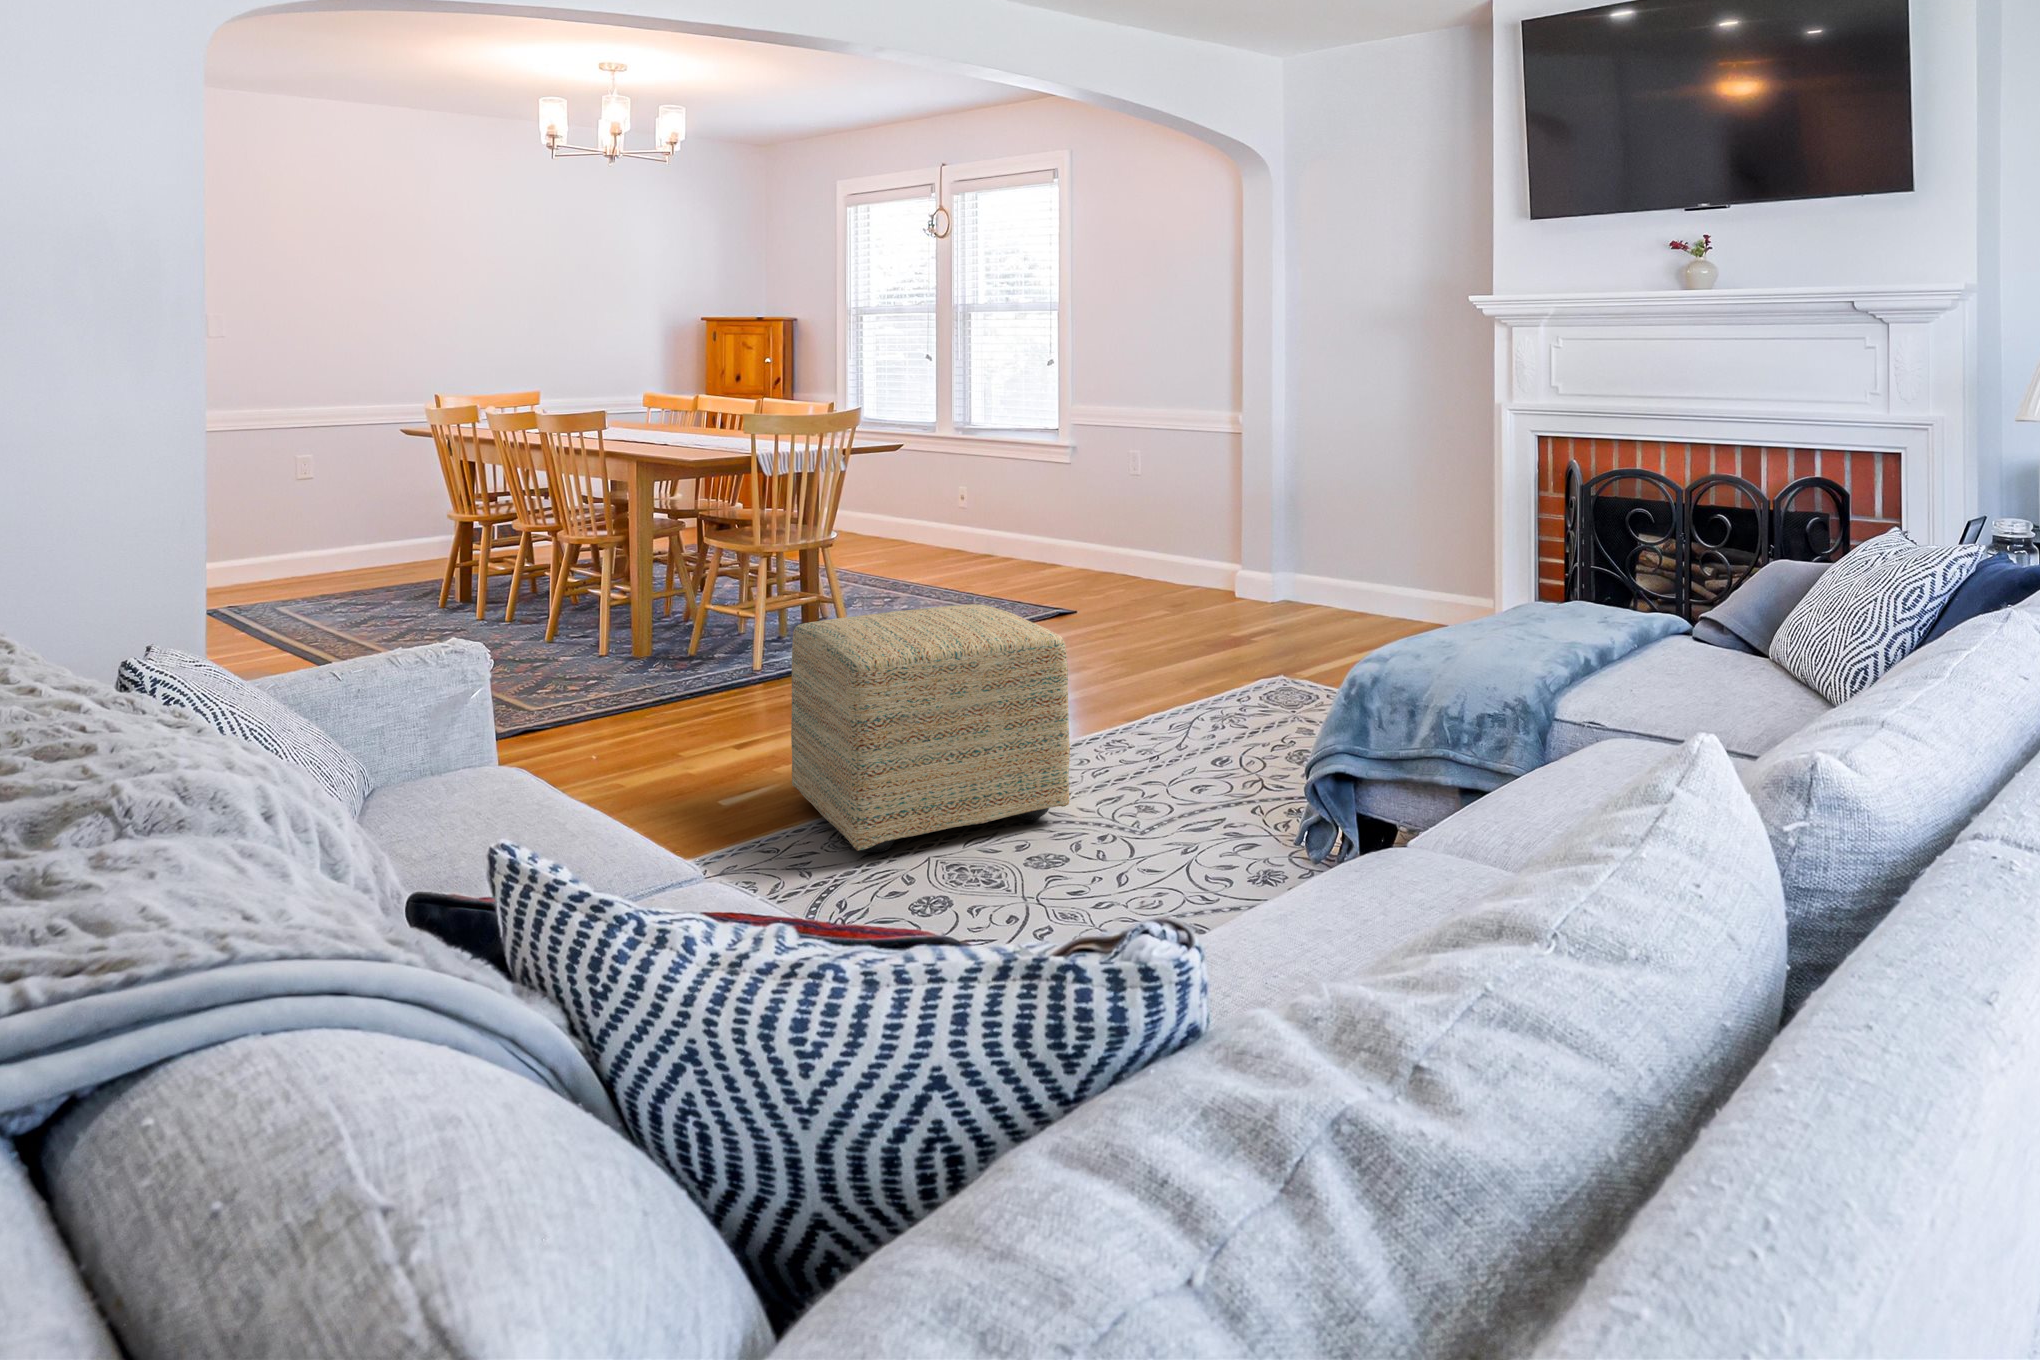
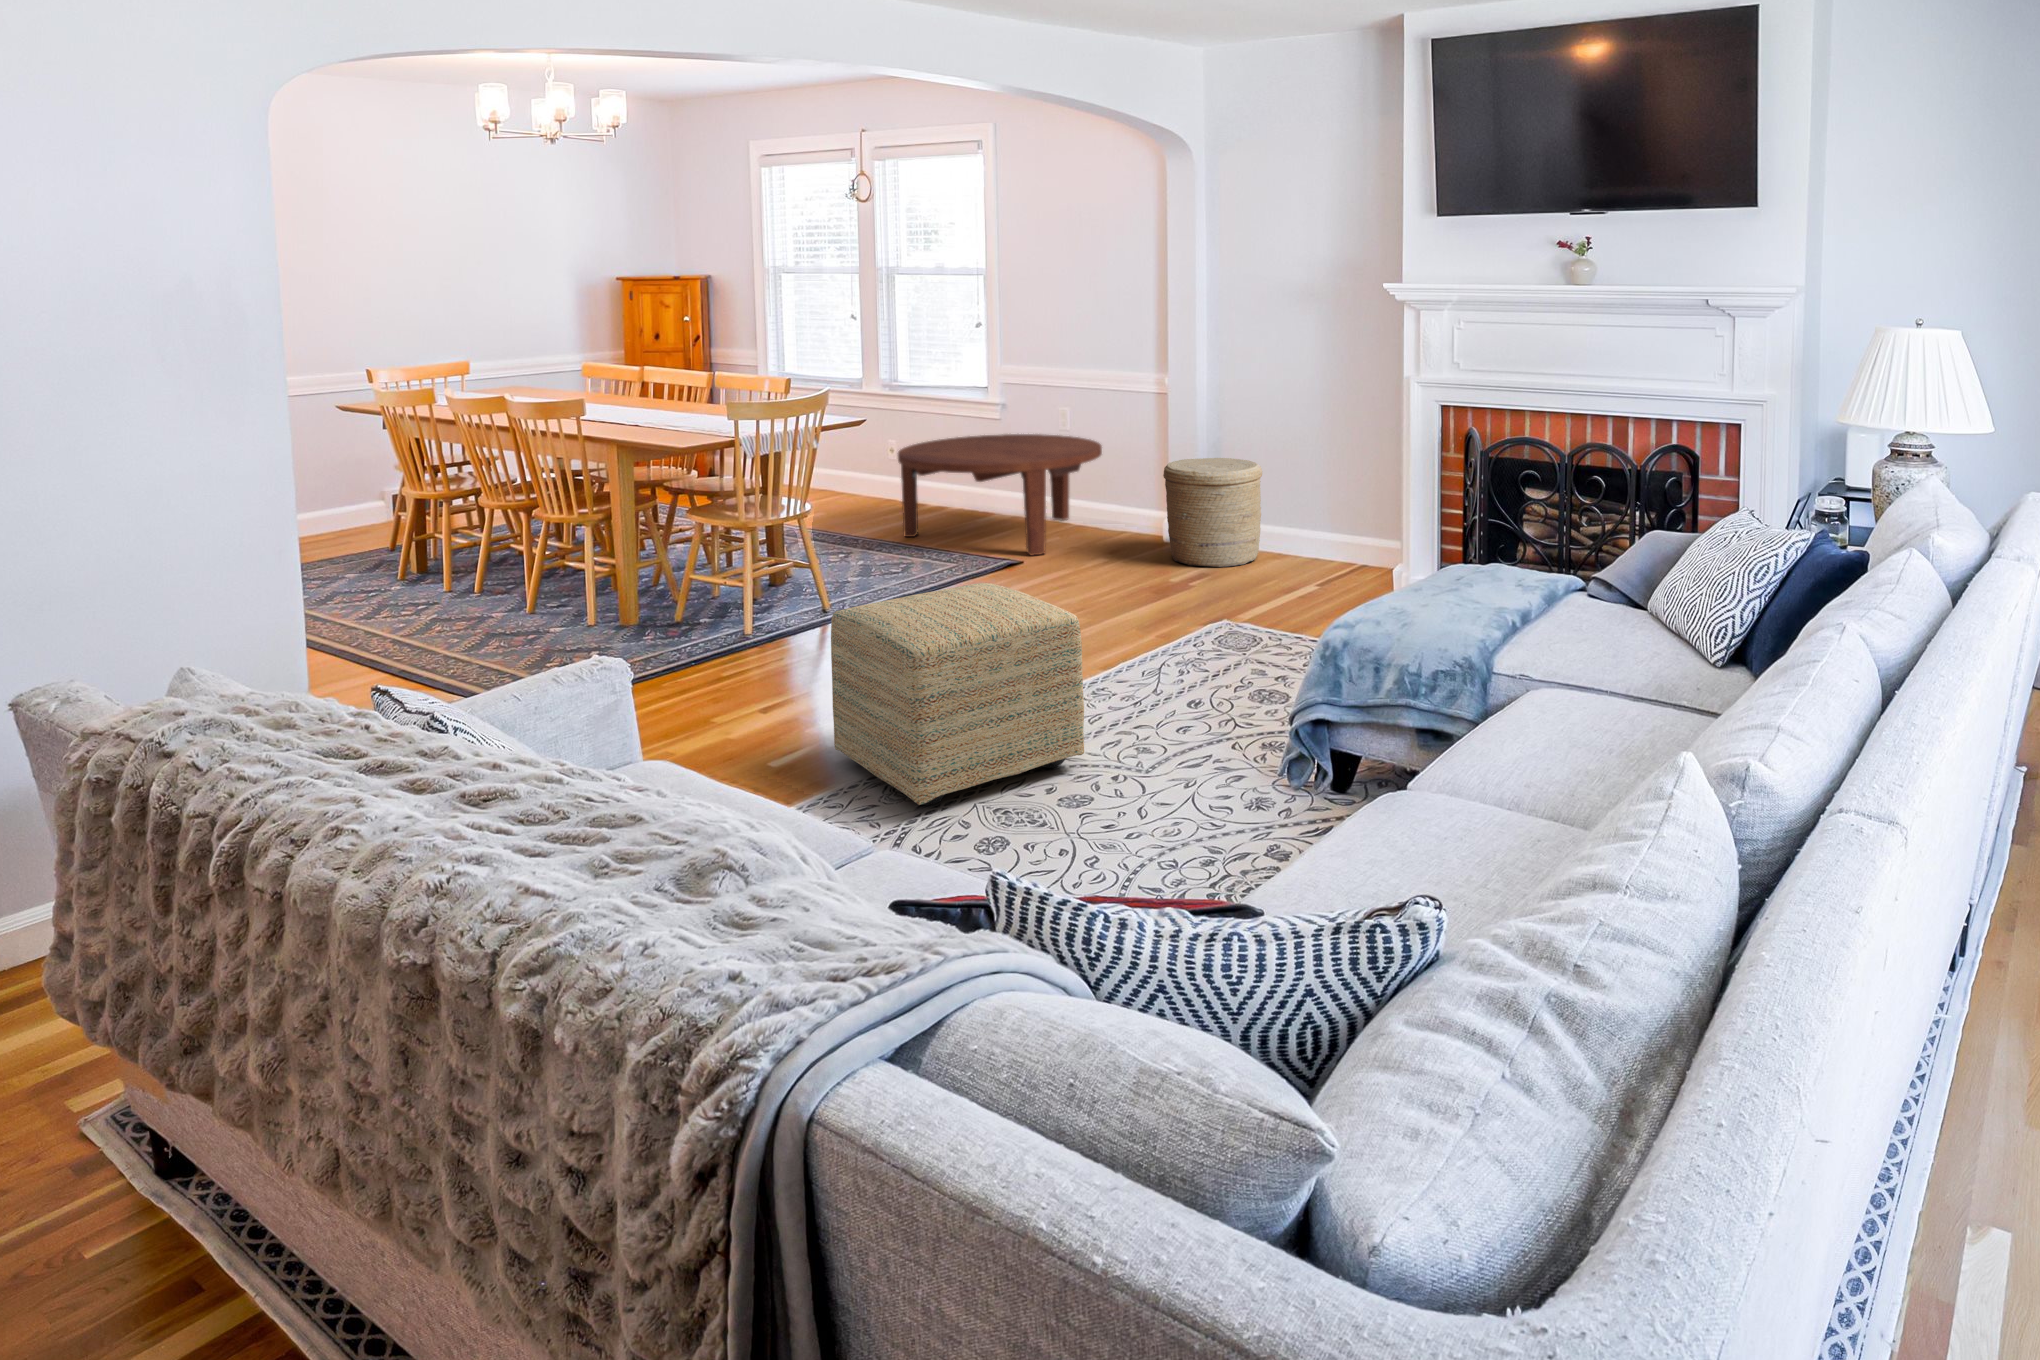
coffee table: none [957,484,1172,608] -> present [898,434,1102,555]
woven basket: none [1230,507,1340,625] -> present [1163,458,1262,567]

